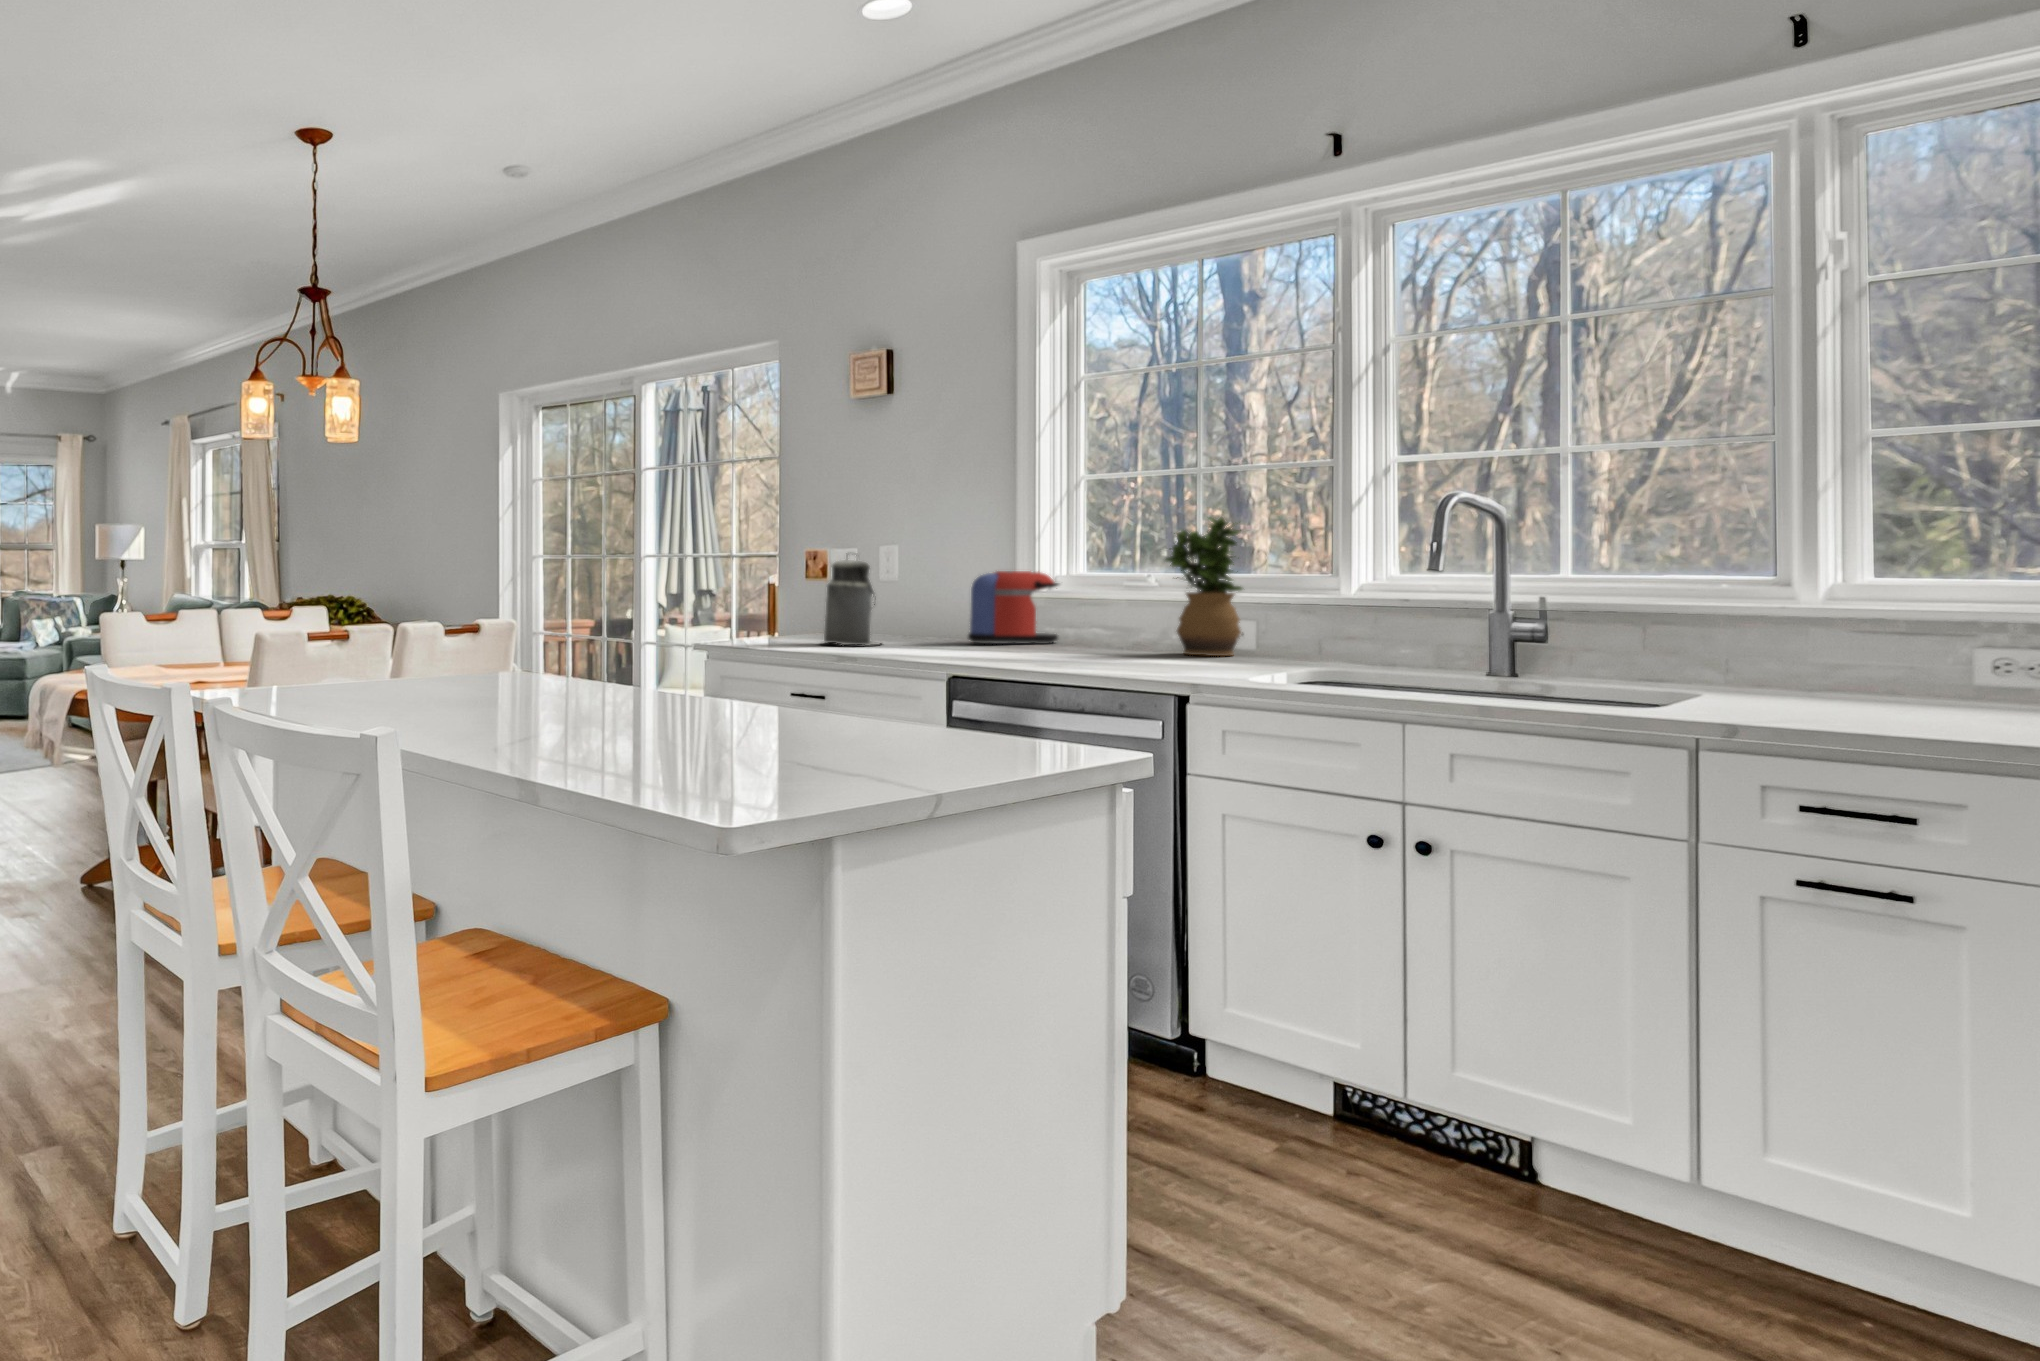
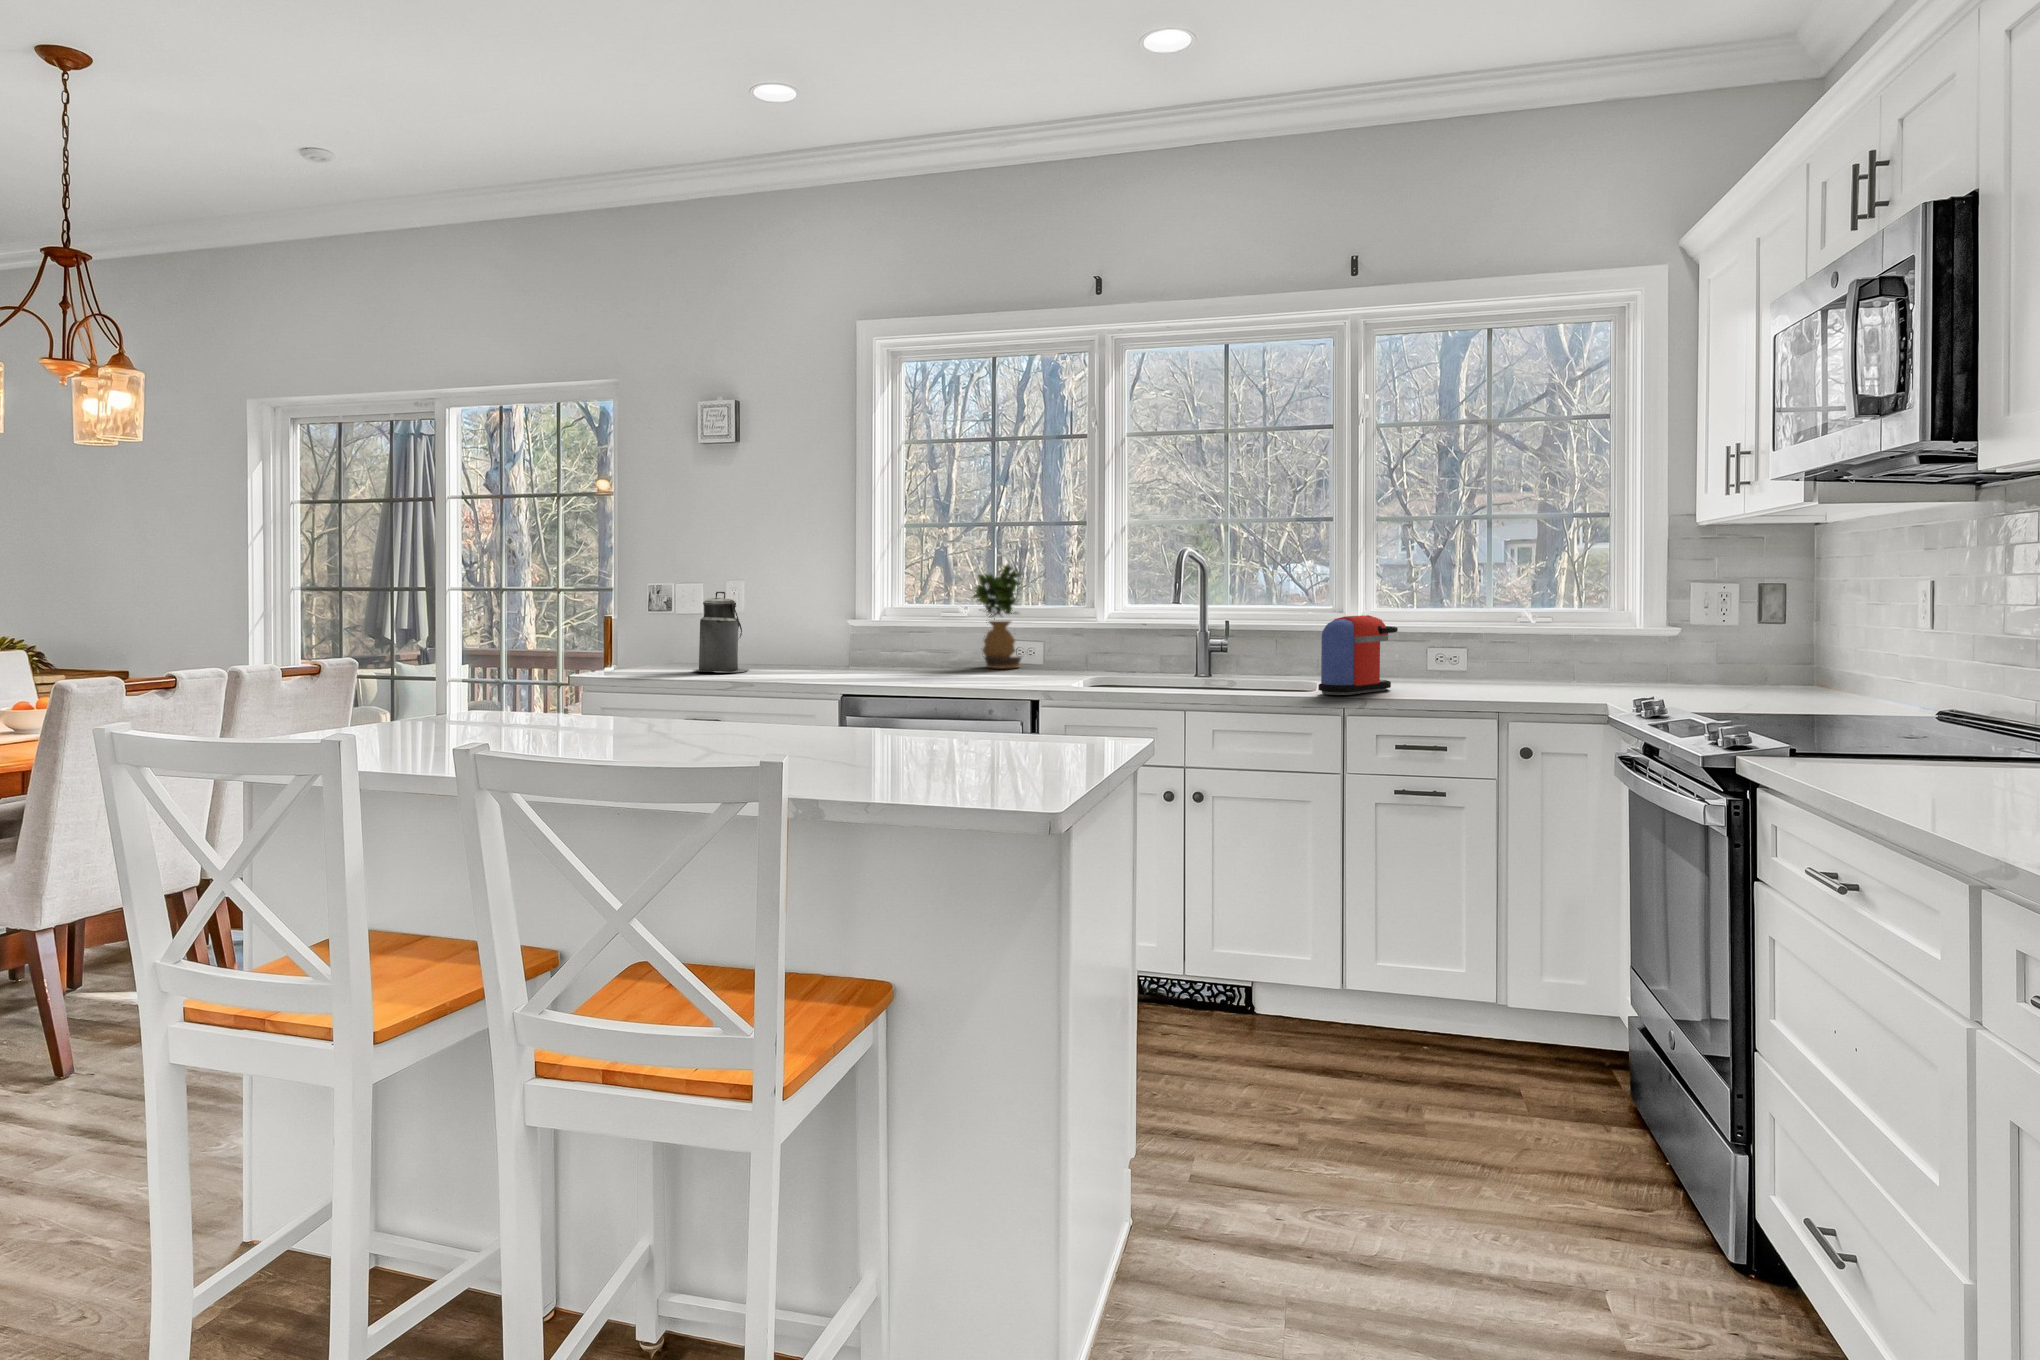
coffee maker: present [968,571,1058,644] -> present [1318,615,1398,695]

